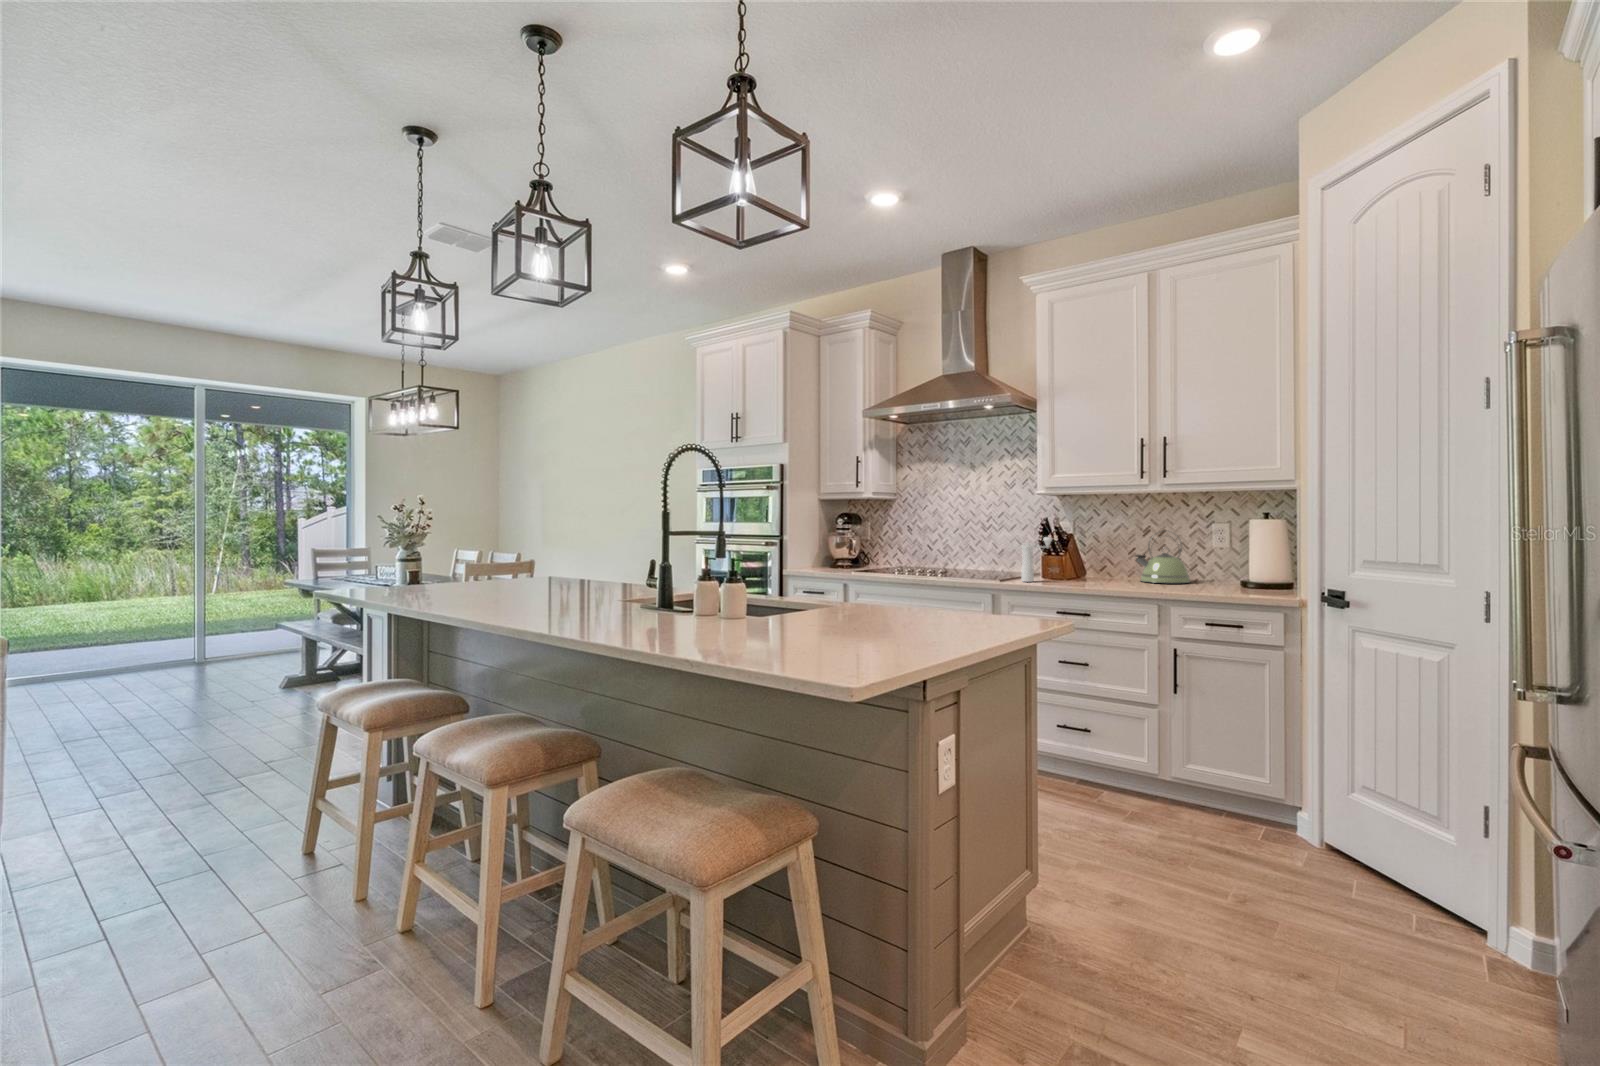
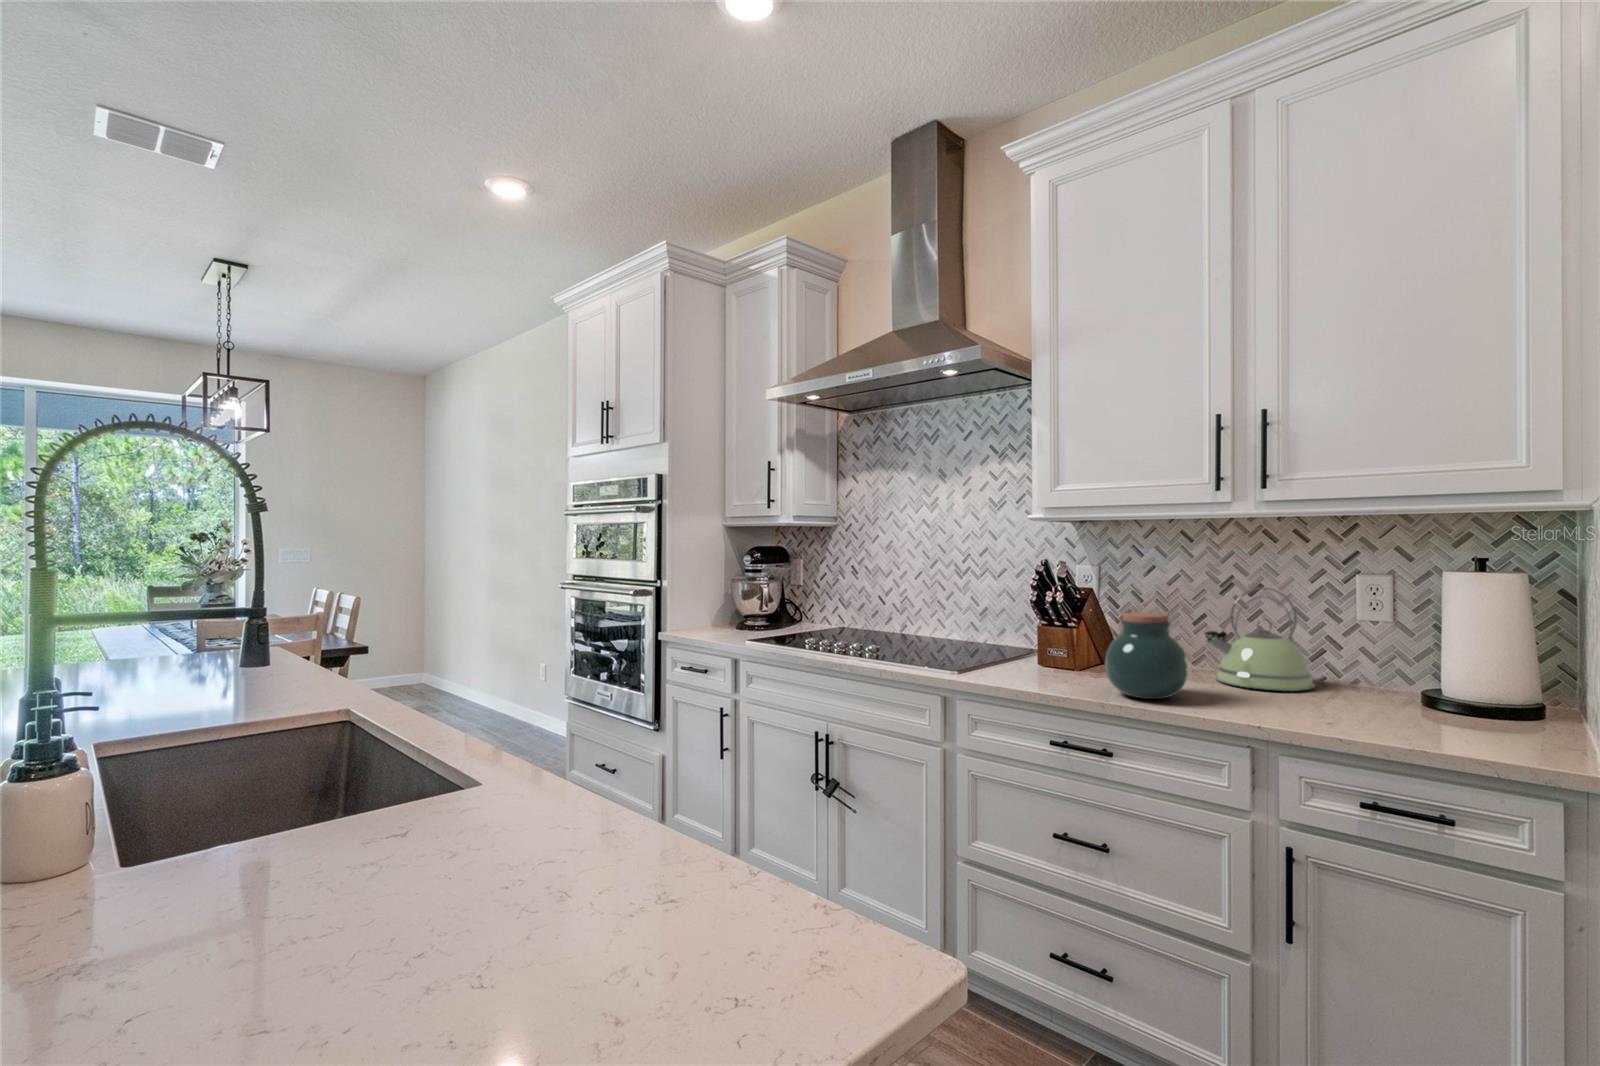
pepper mill: present [1021,537,1052,582] -> none [996,595,1053,676]
jar: none [1085,544,1127,587] -> present [1105,613,1188,699]

